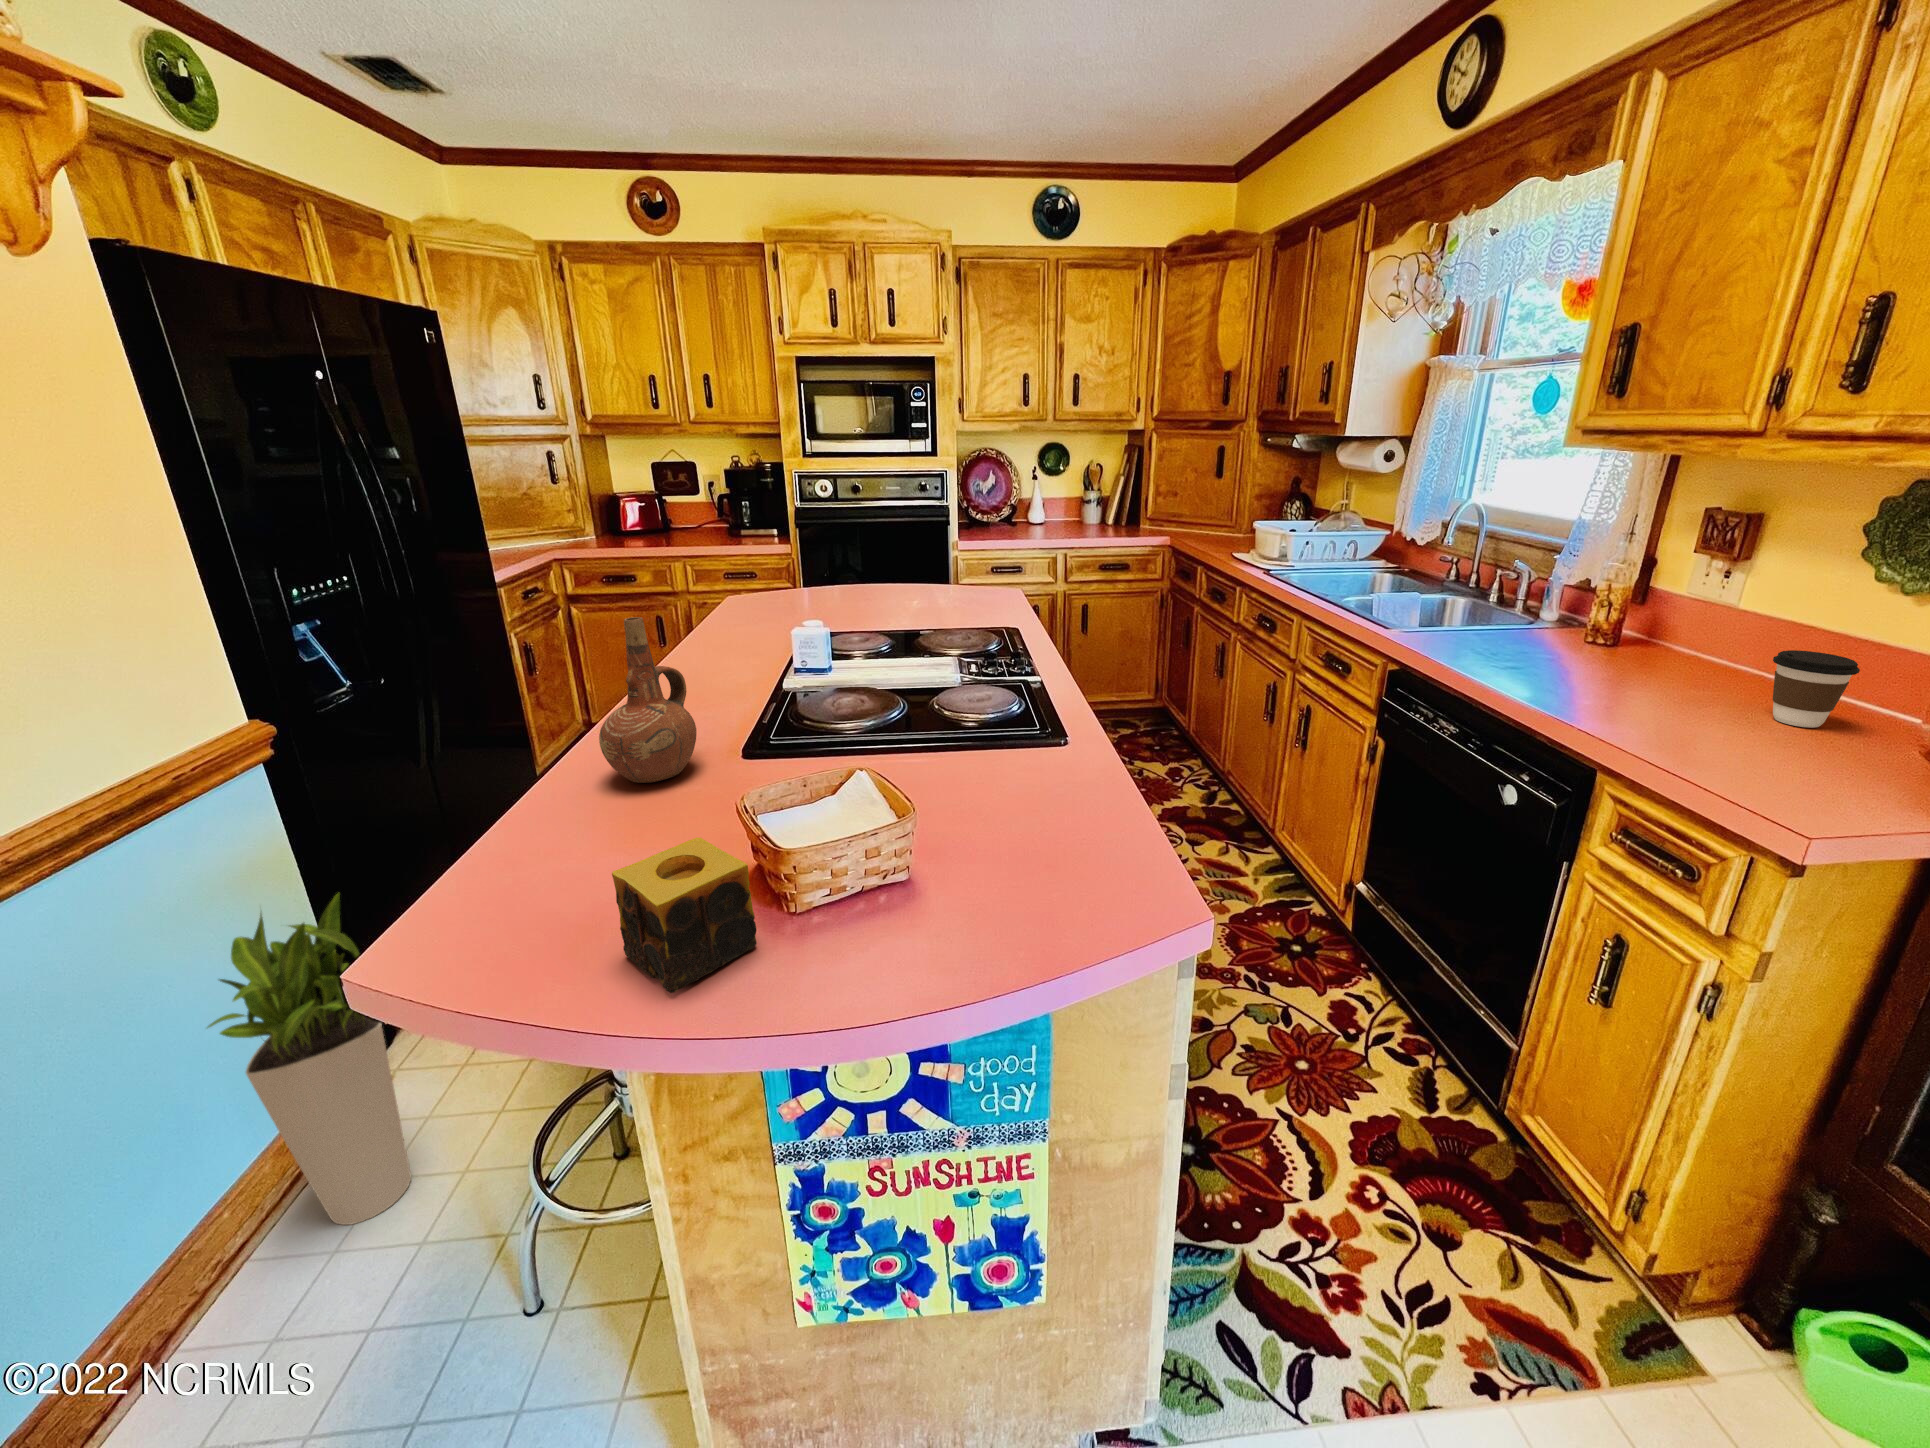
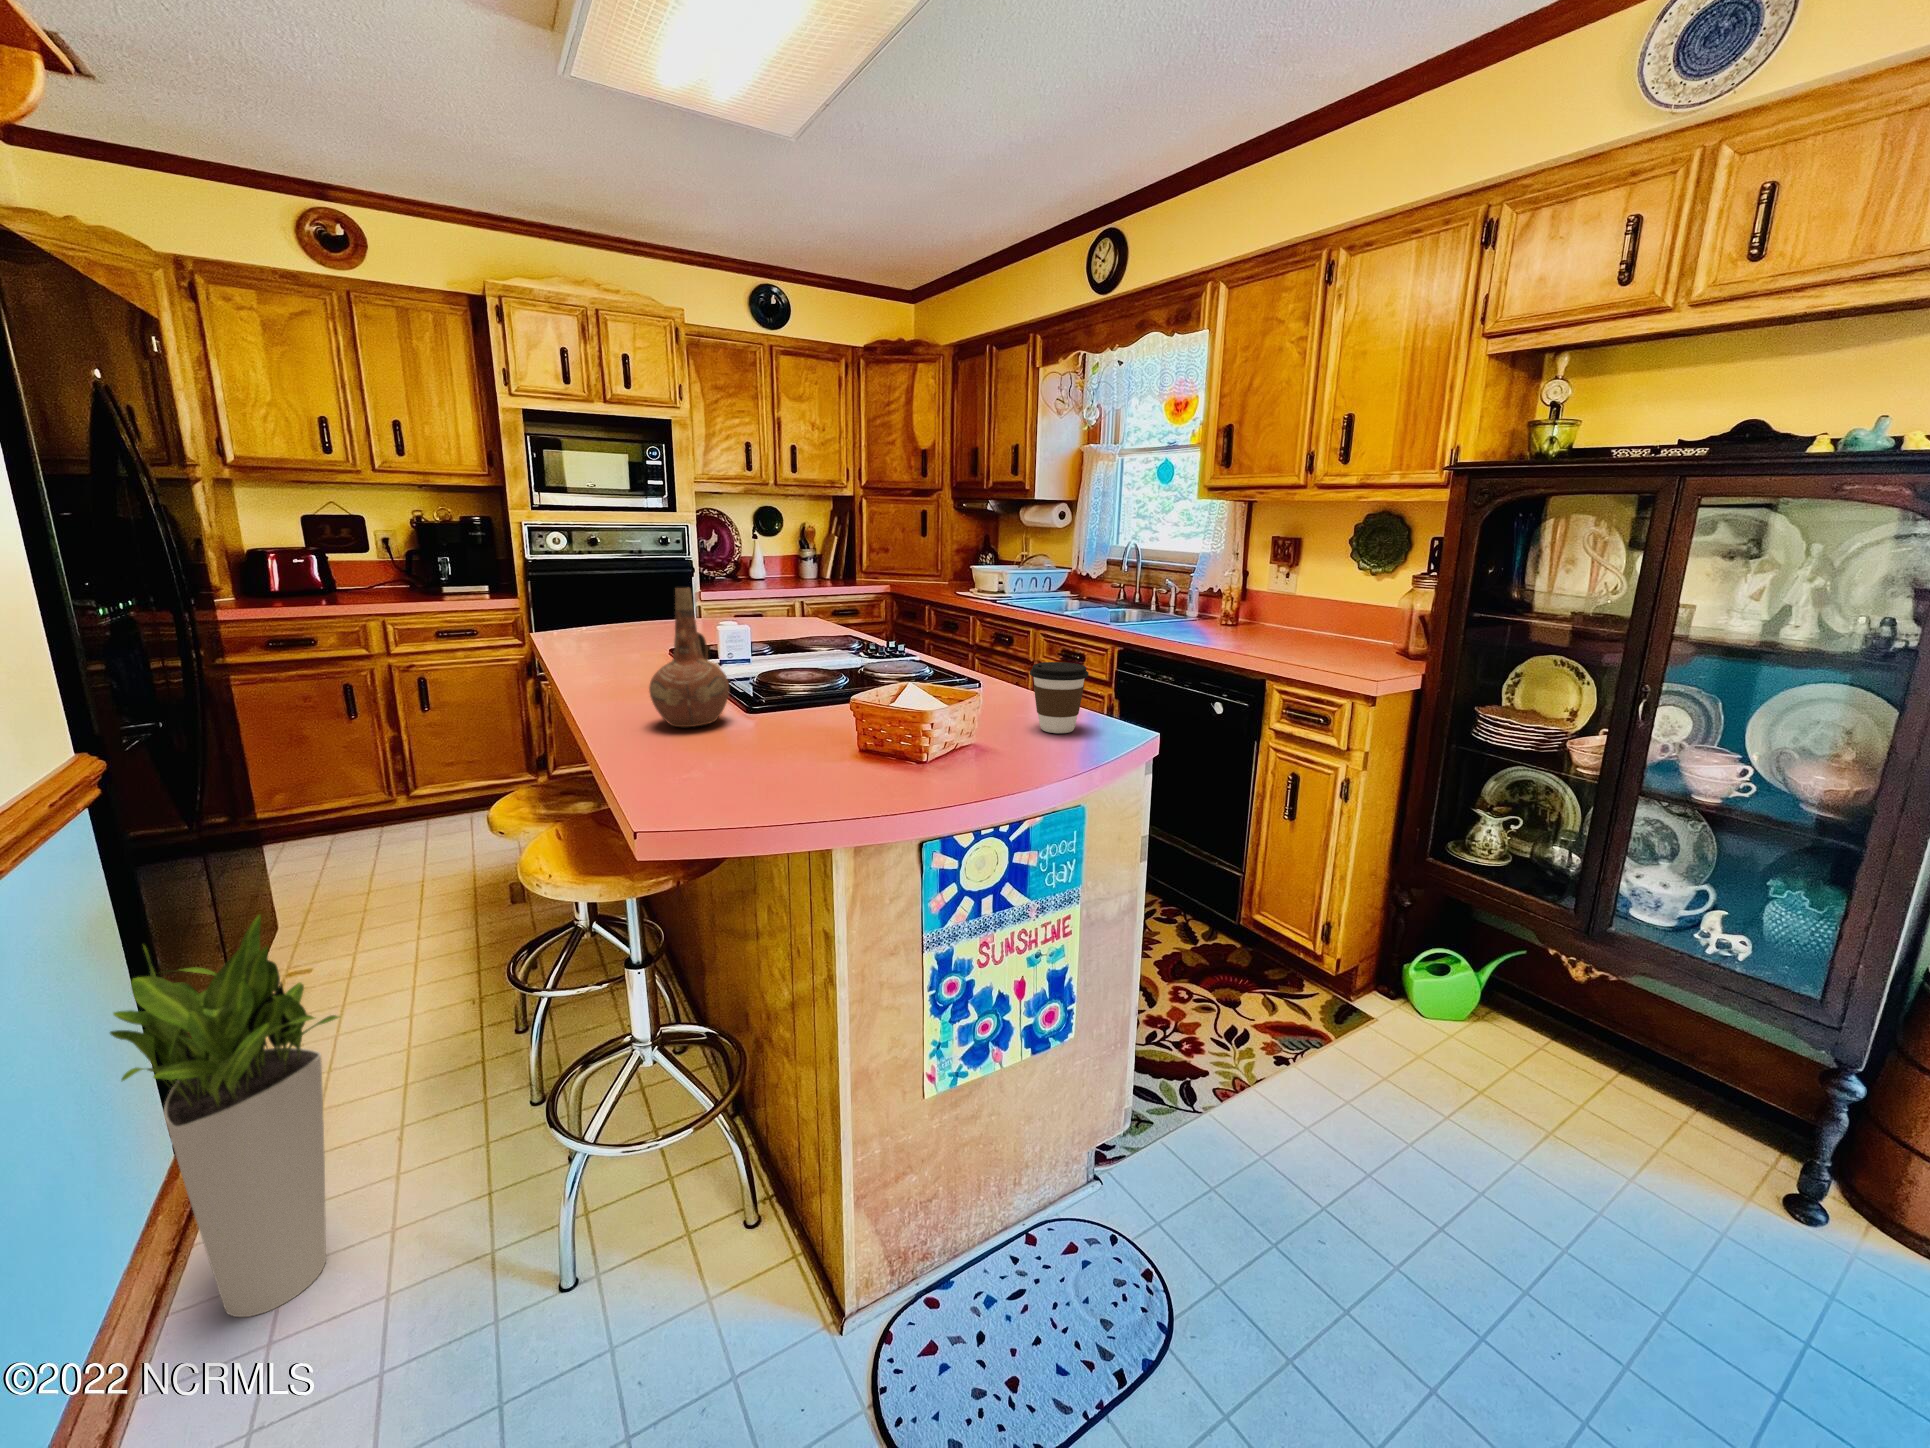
coffee cup: present [1773,650,1860,728] -> present [1030,662,1088,733]
candle: present [612,838,757,993] -> none [842,708,927,792]

